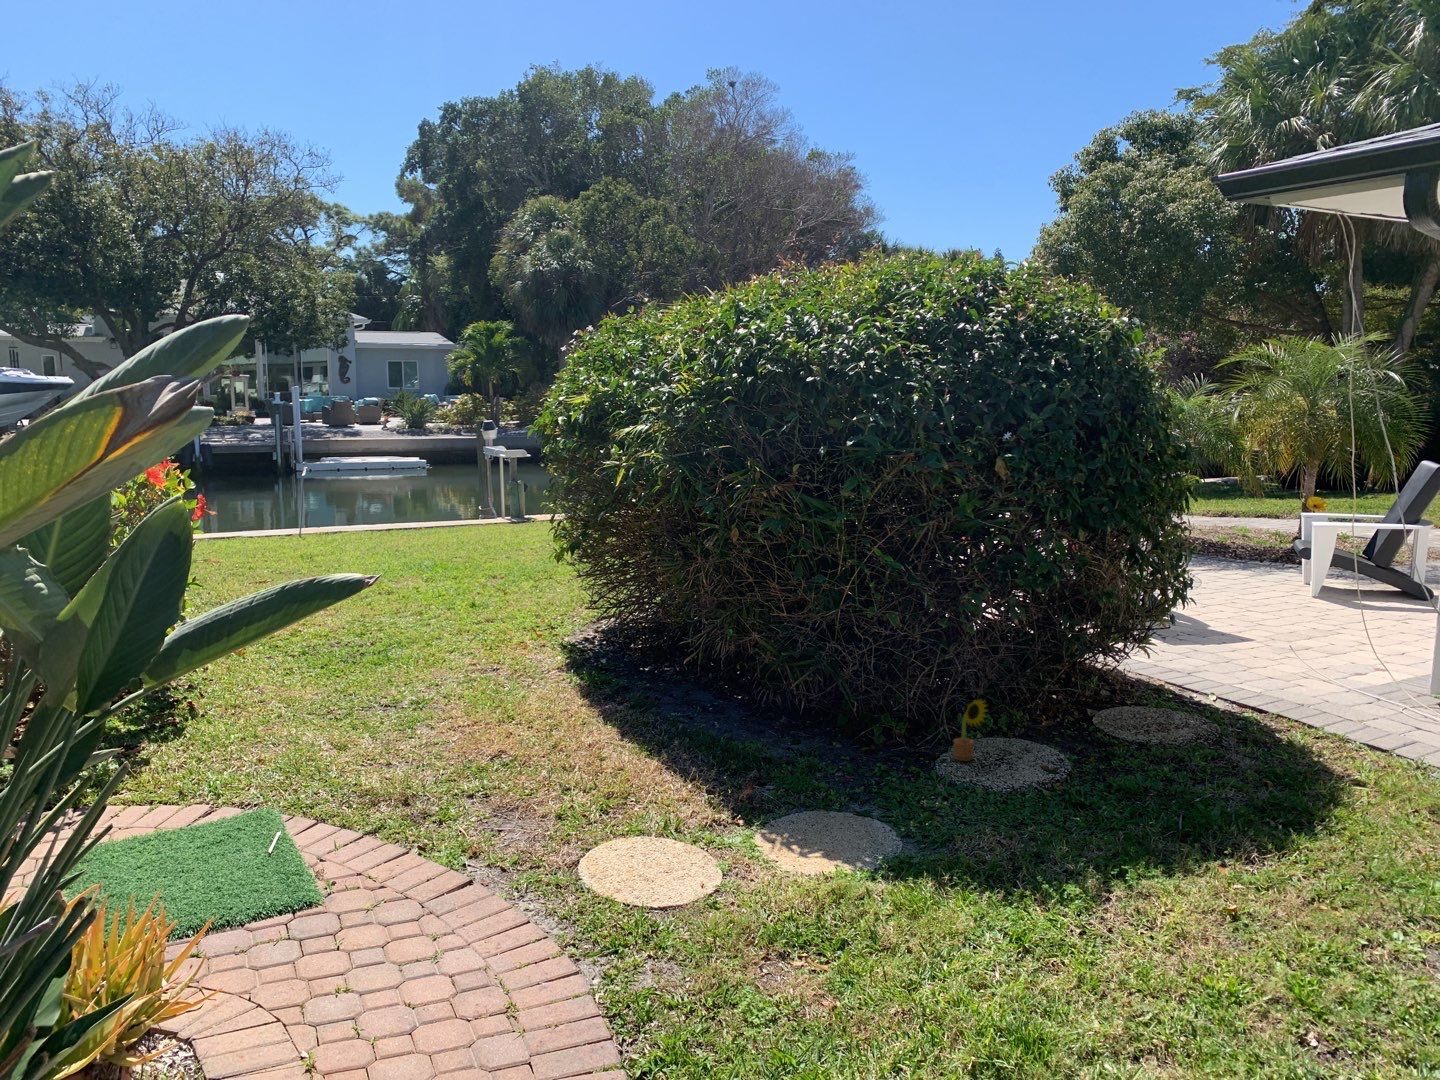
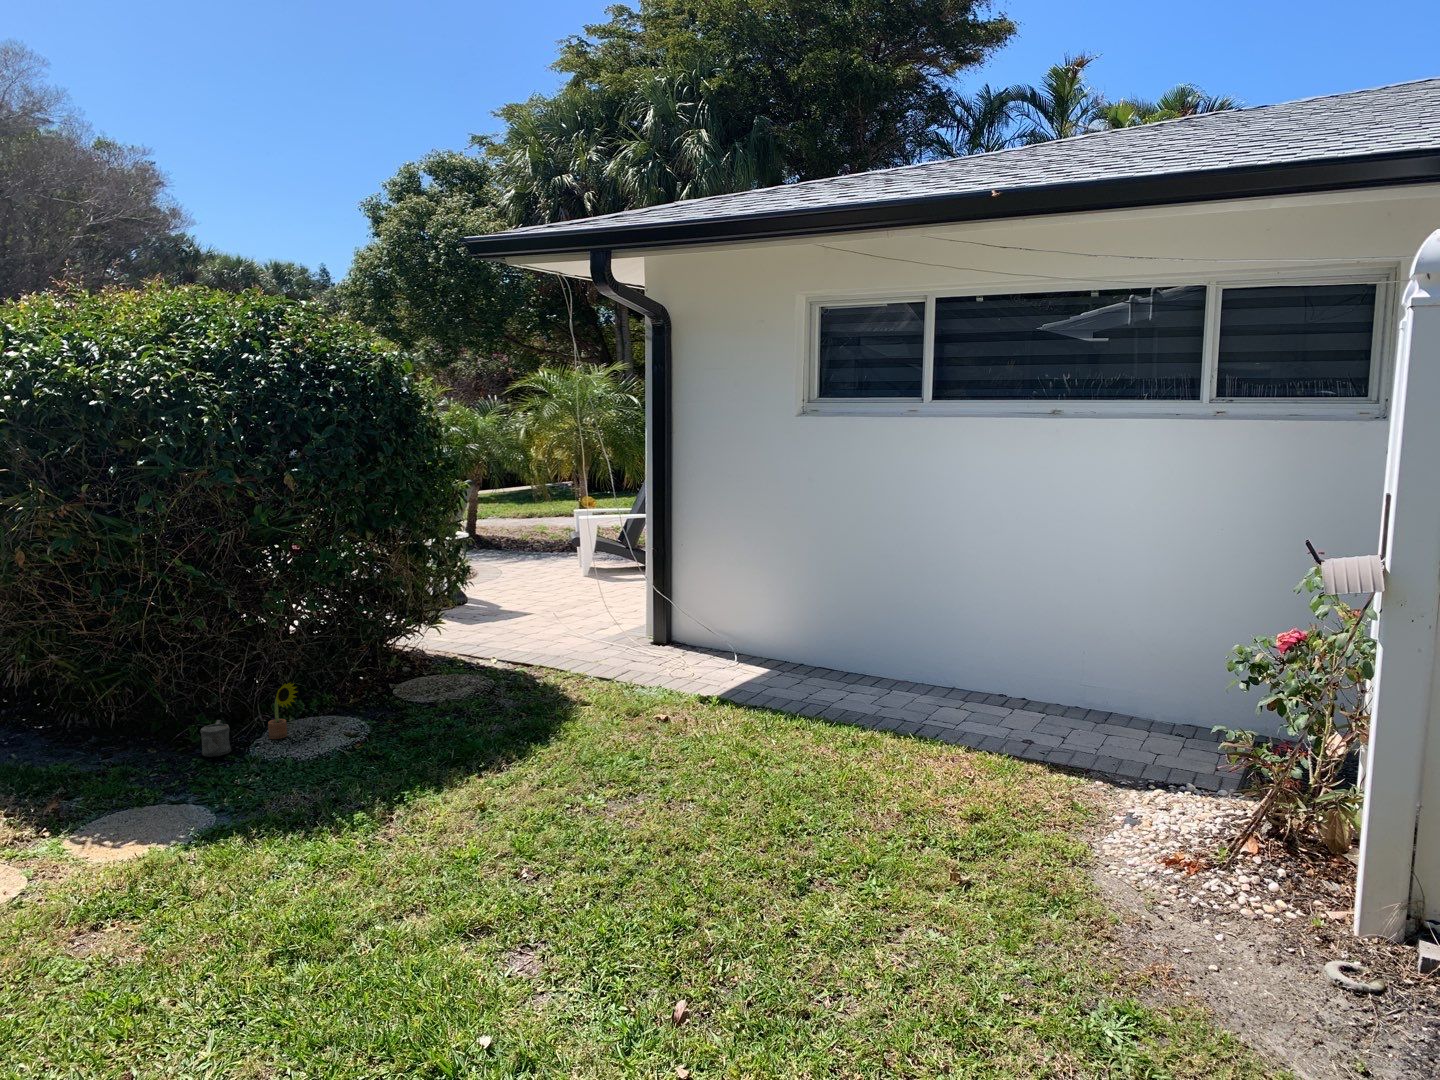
watering can: none [885,729,915,770] -> present [200,720,231,757]

